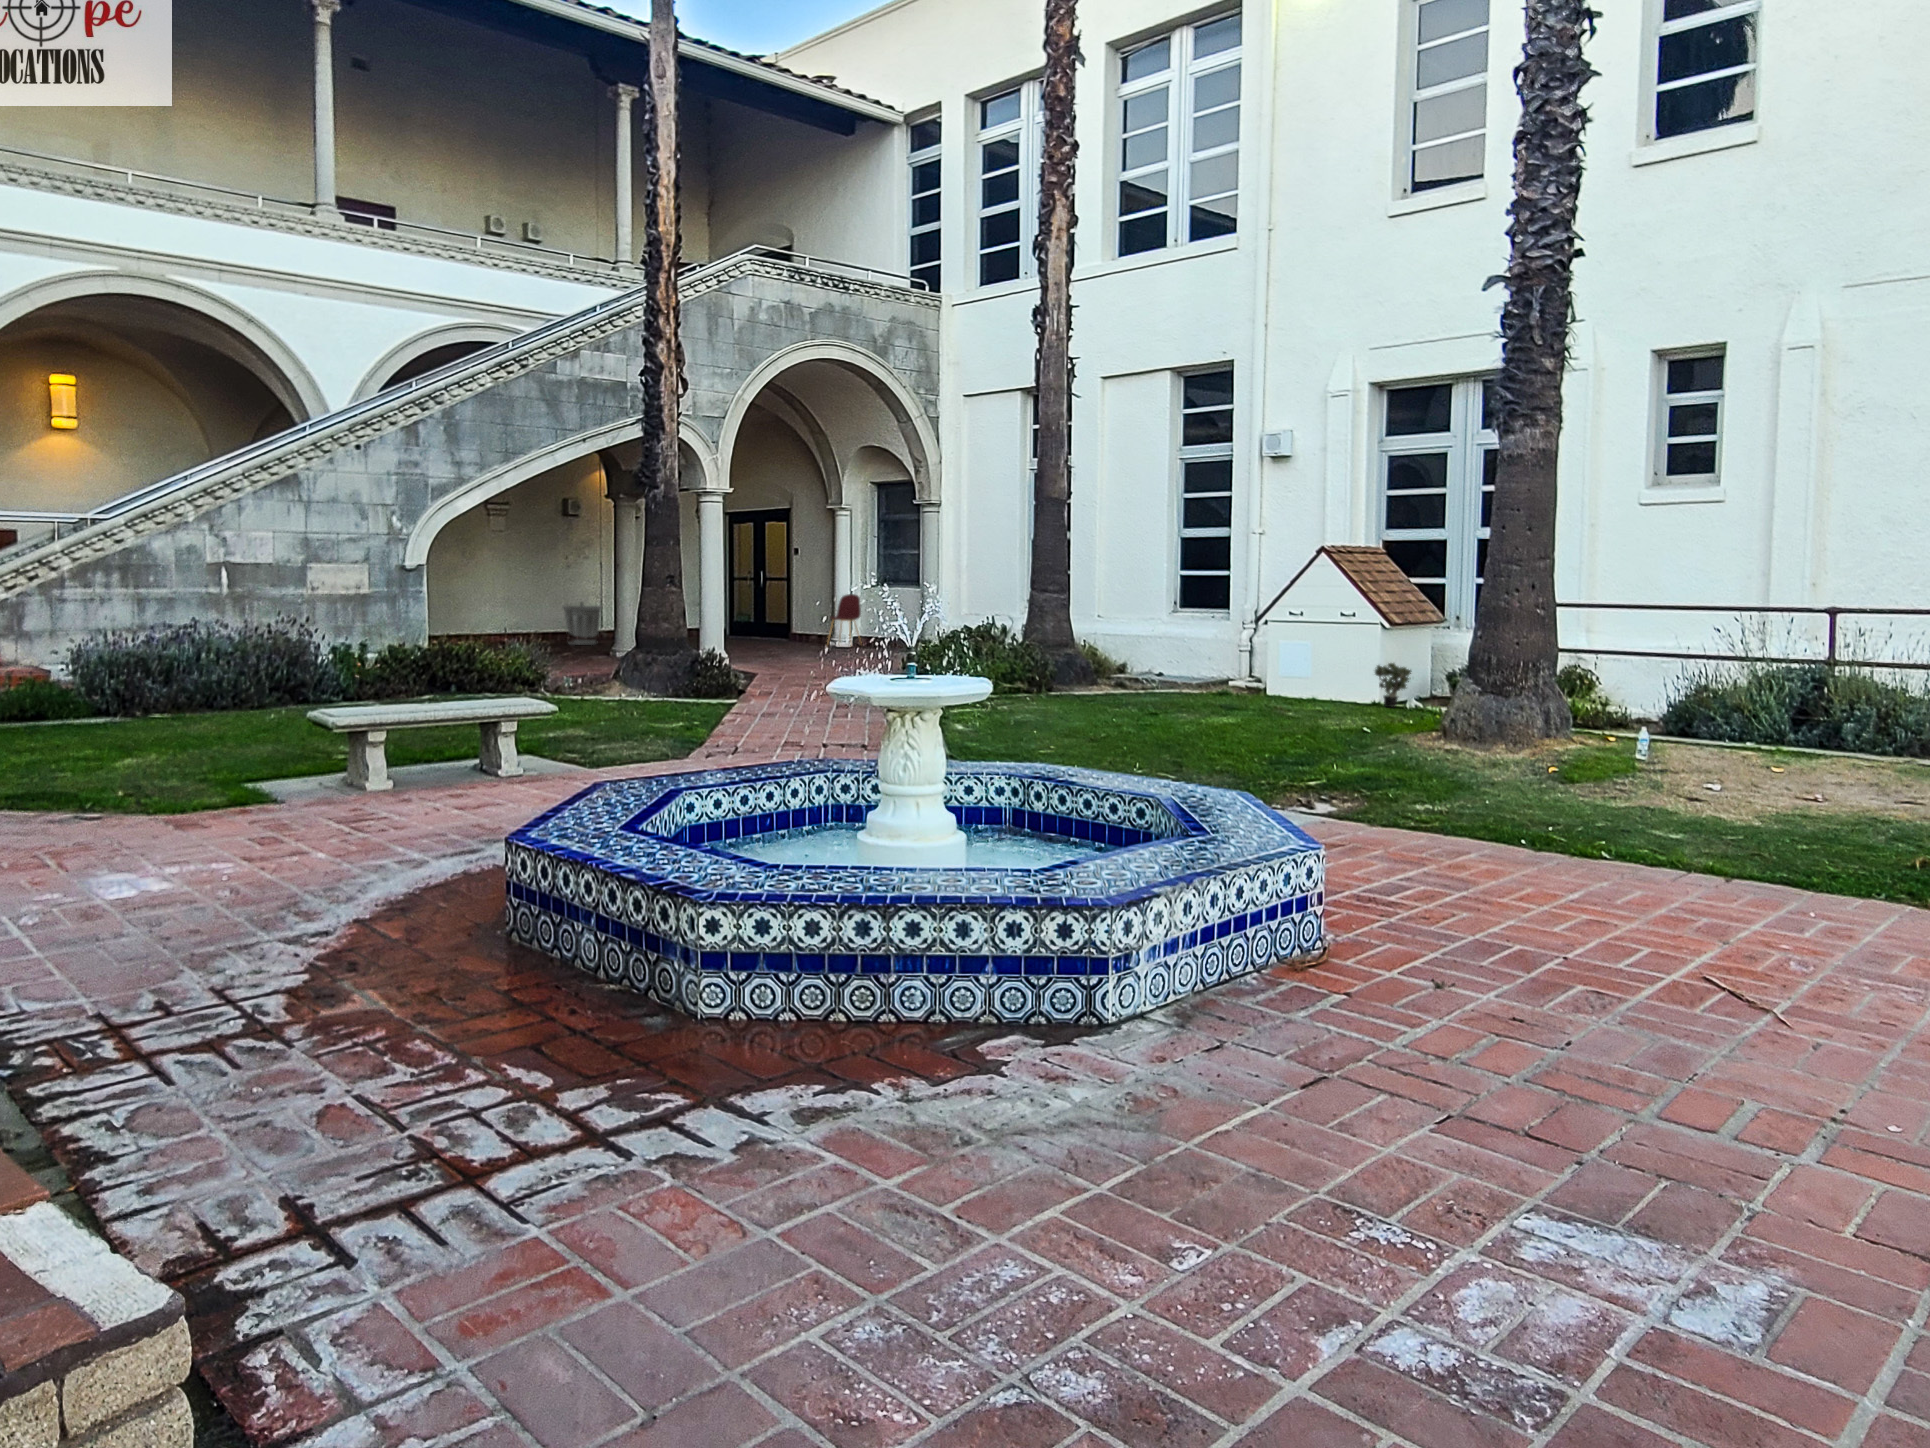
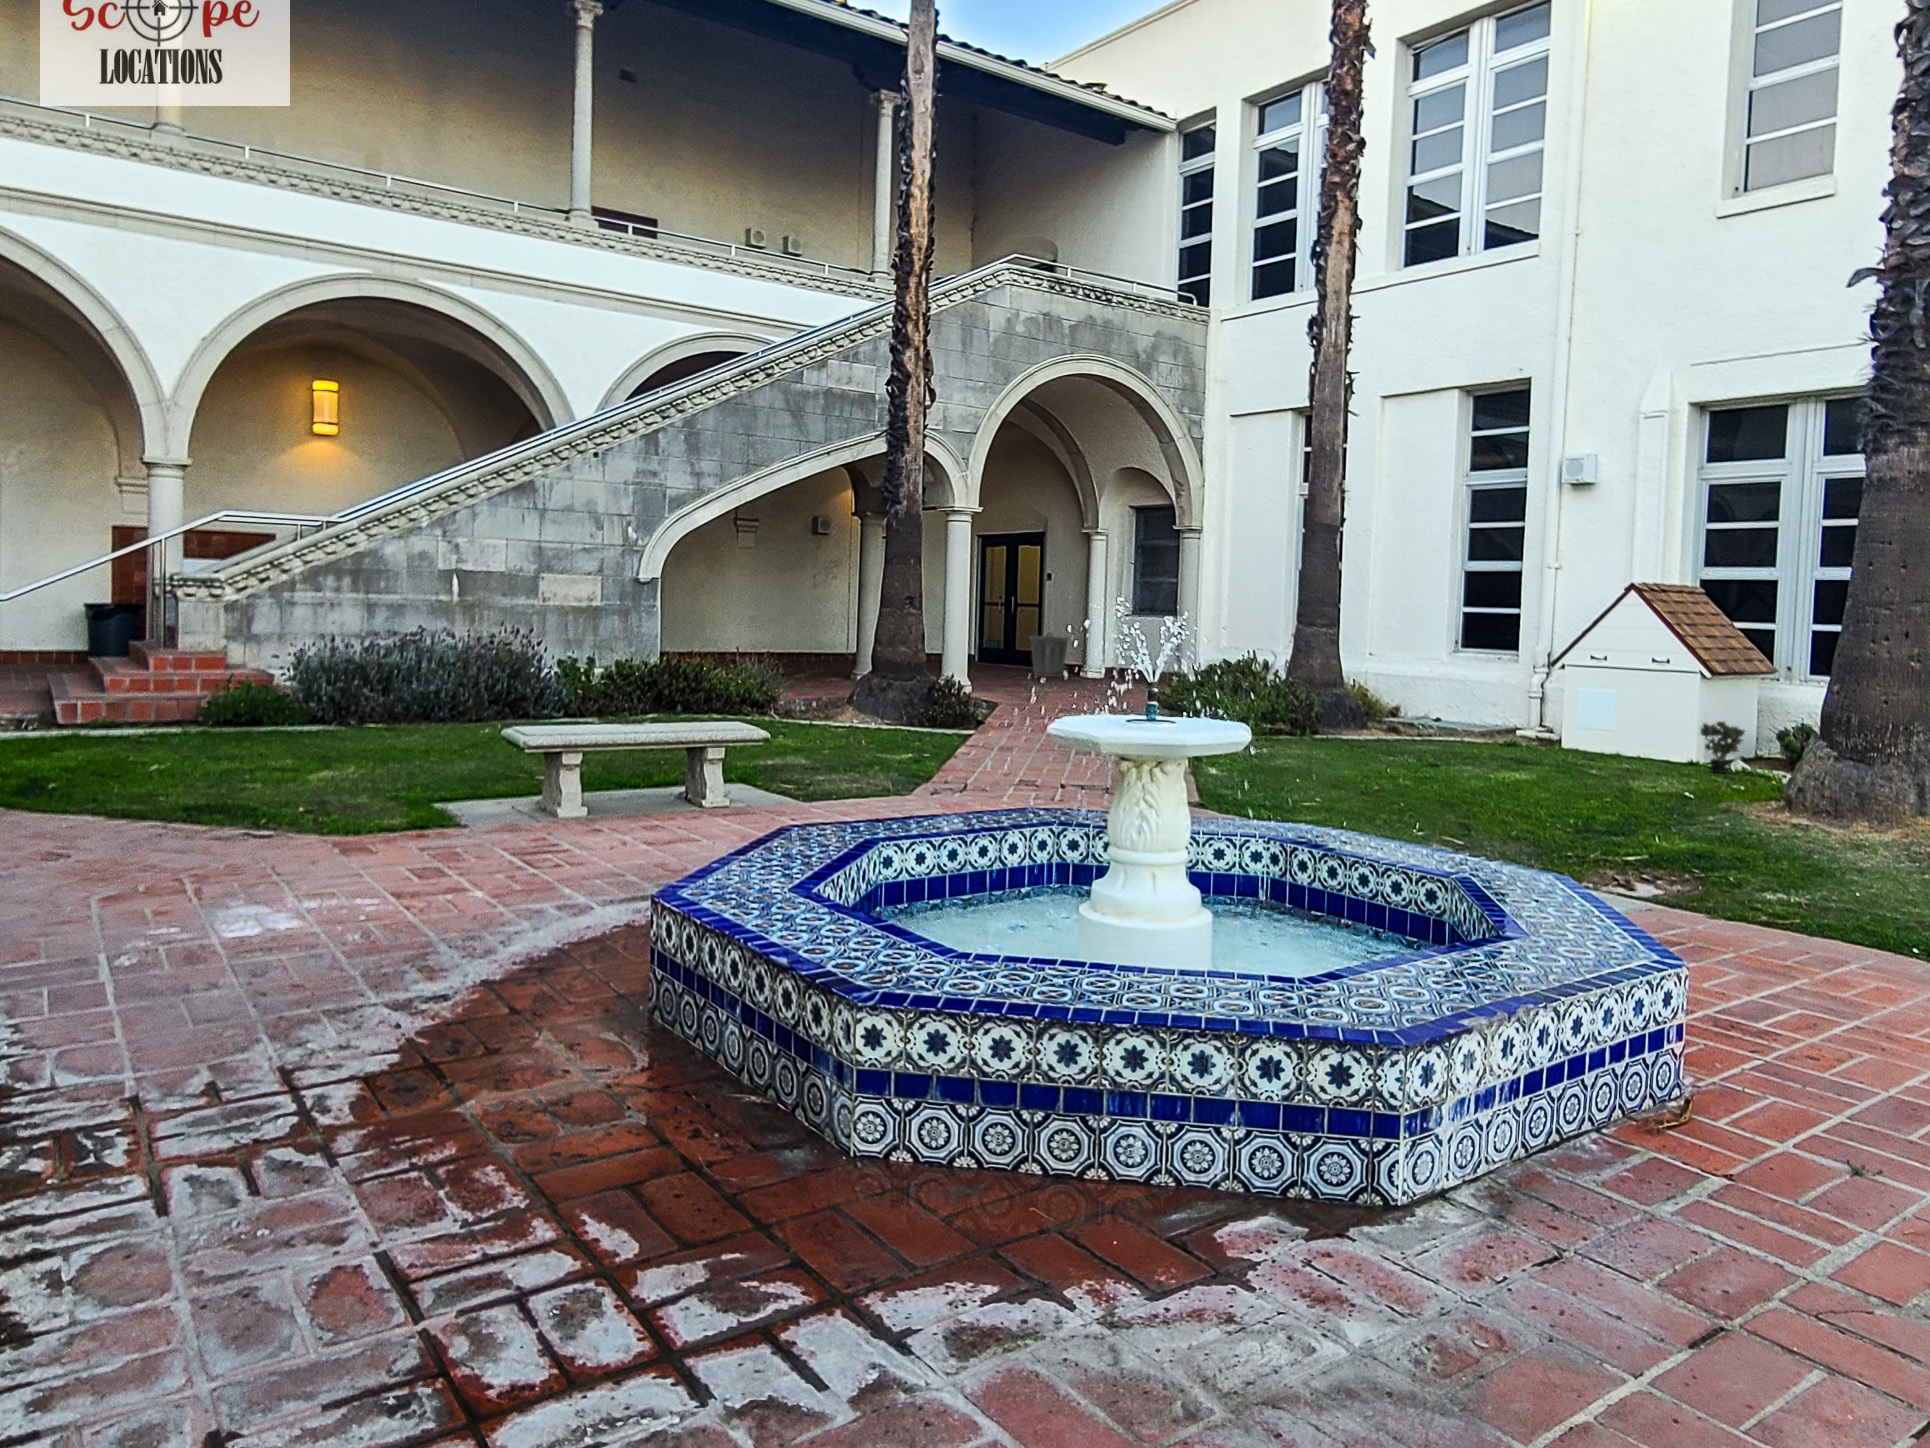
chair: present [828,594,862,643] -> none [1077,626,1115,683]
trash can: present [562,602,602,645] -> present [1029,633,1069,677]

